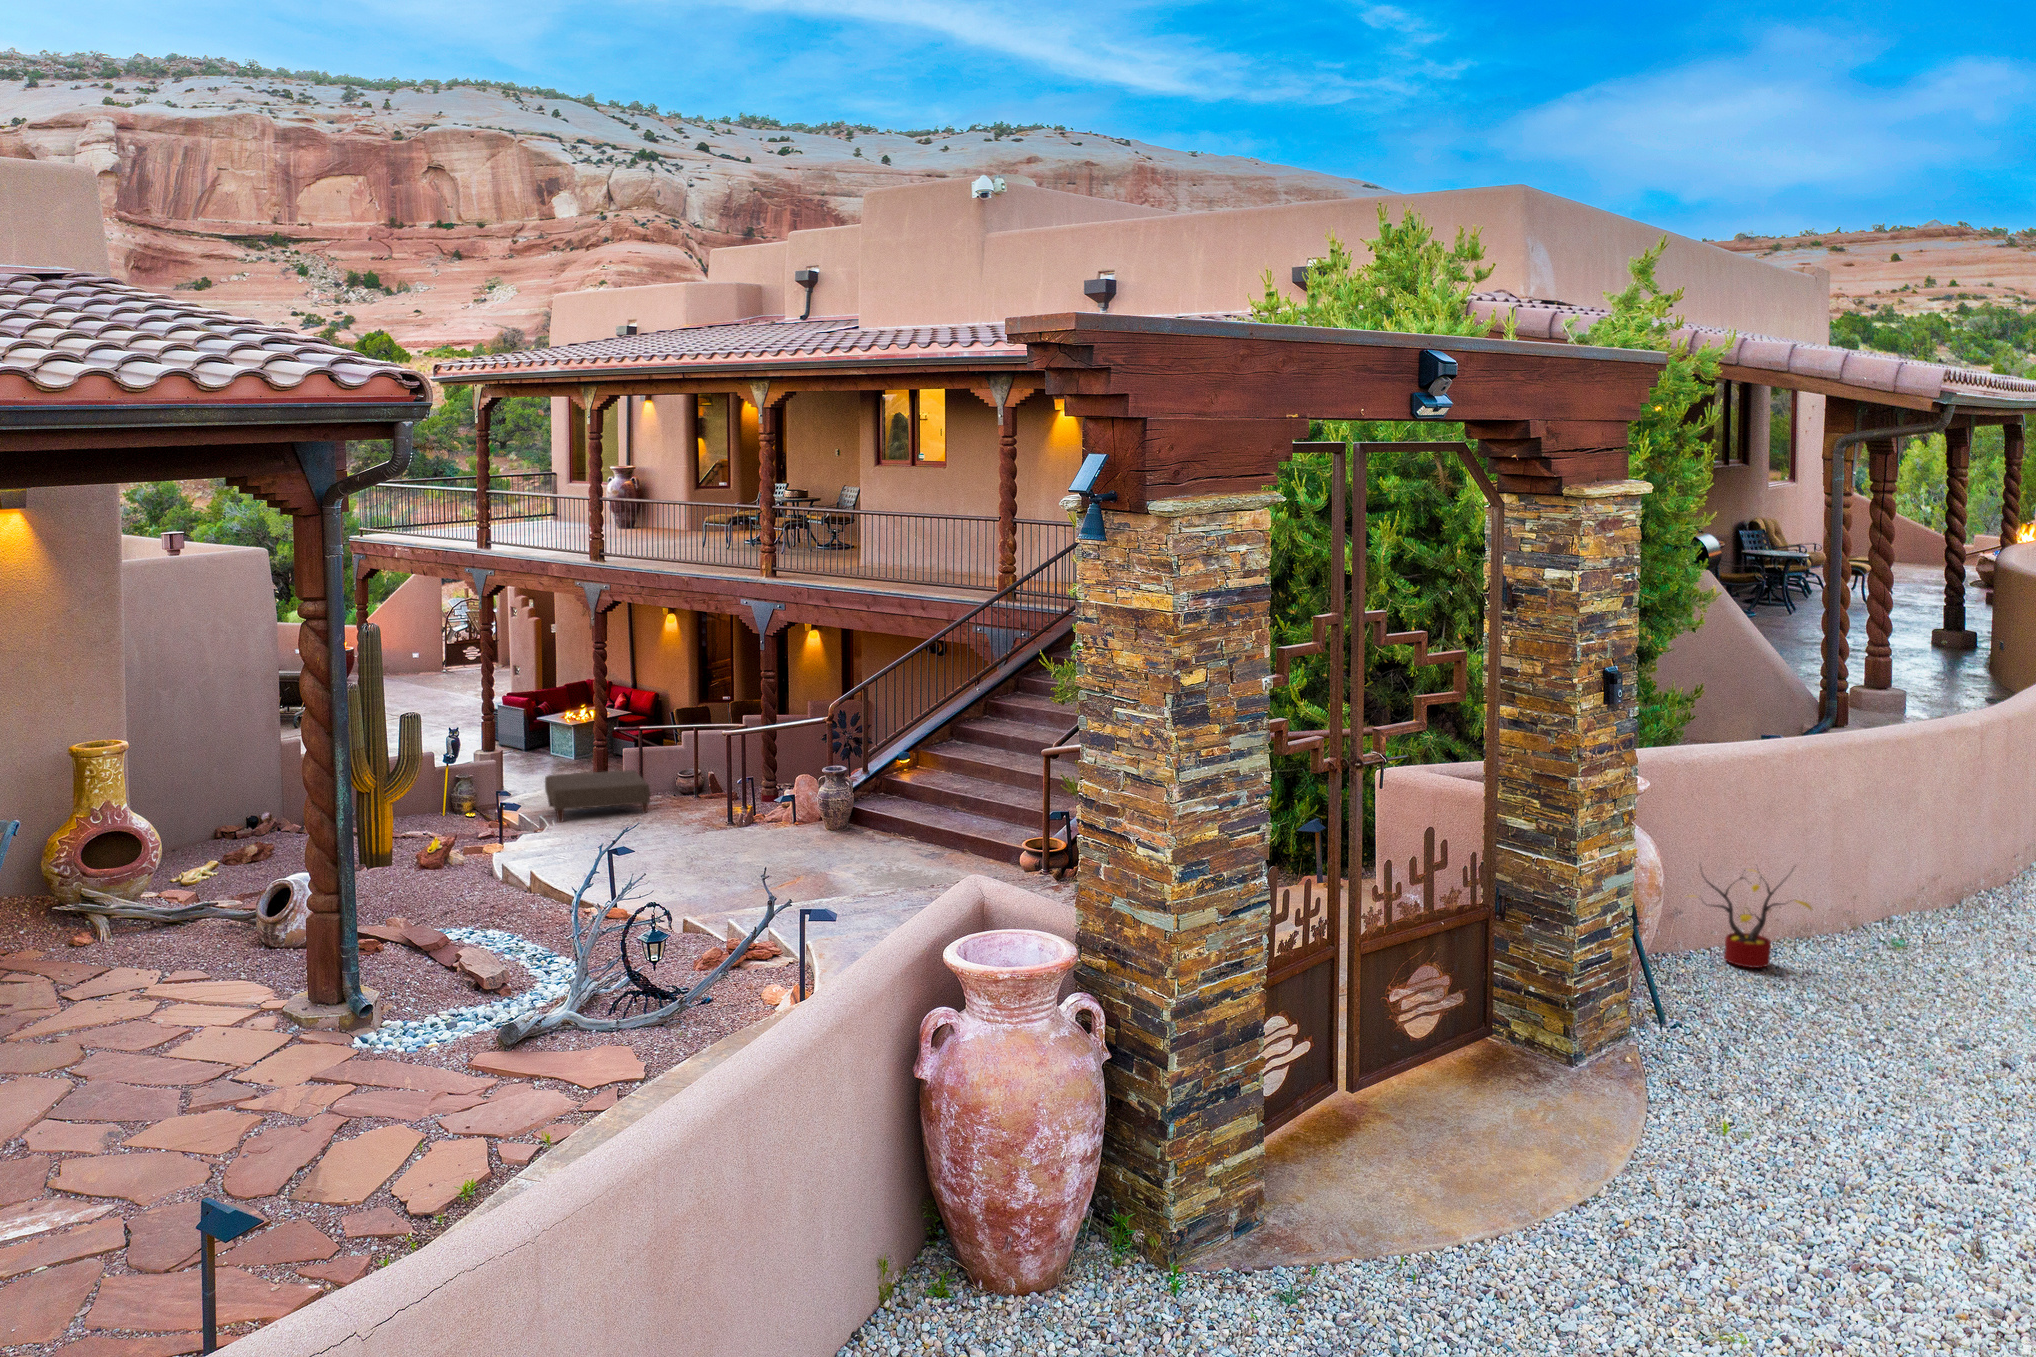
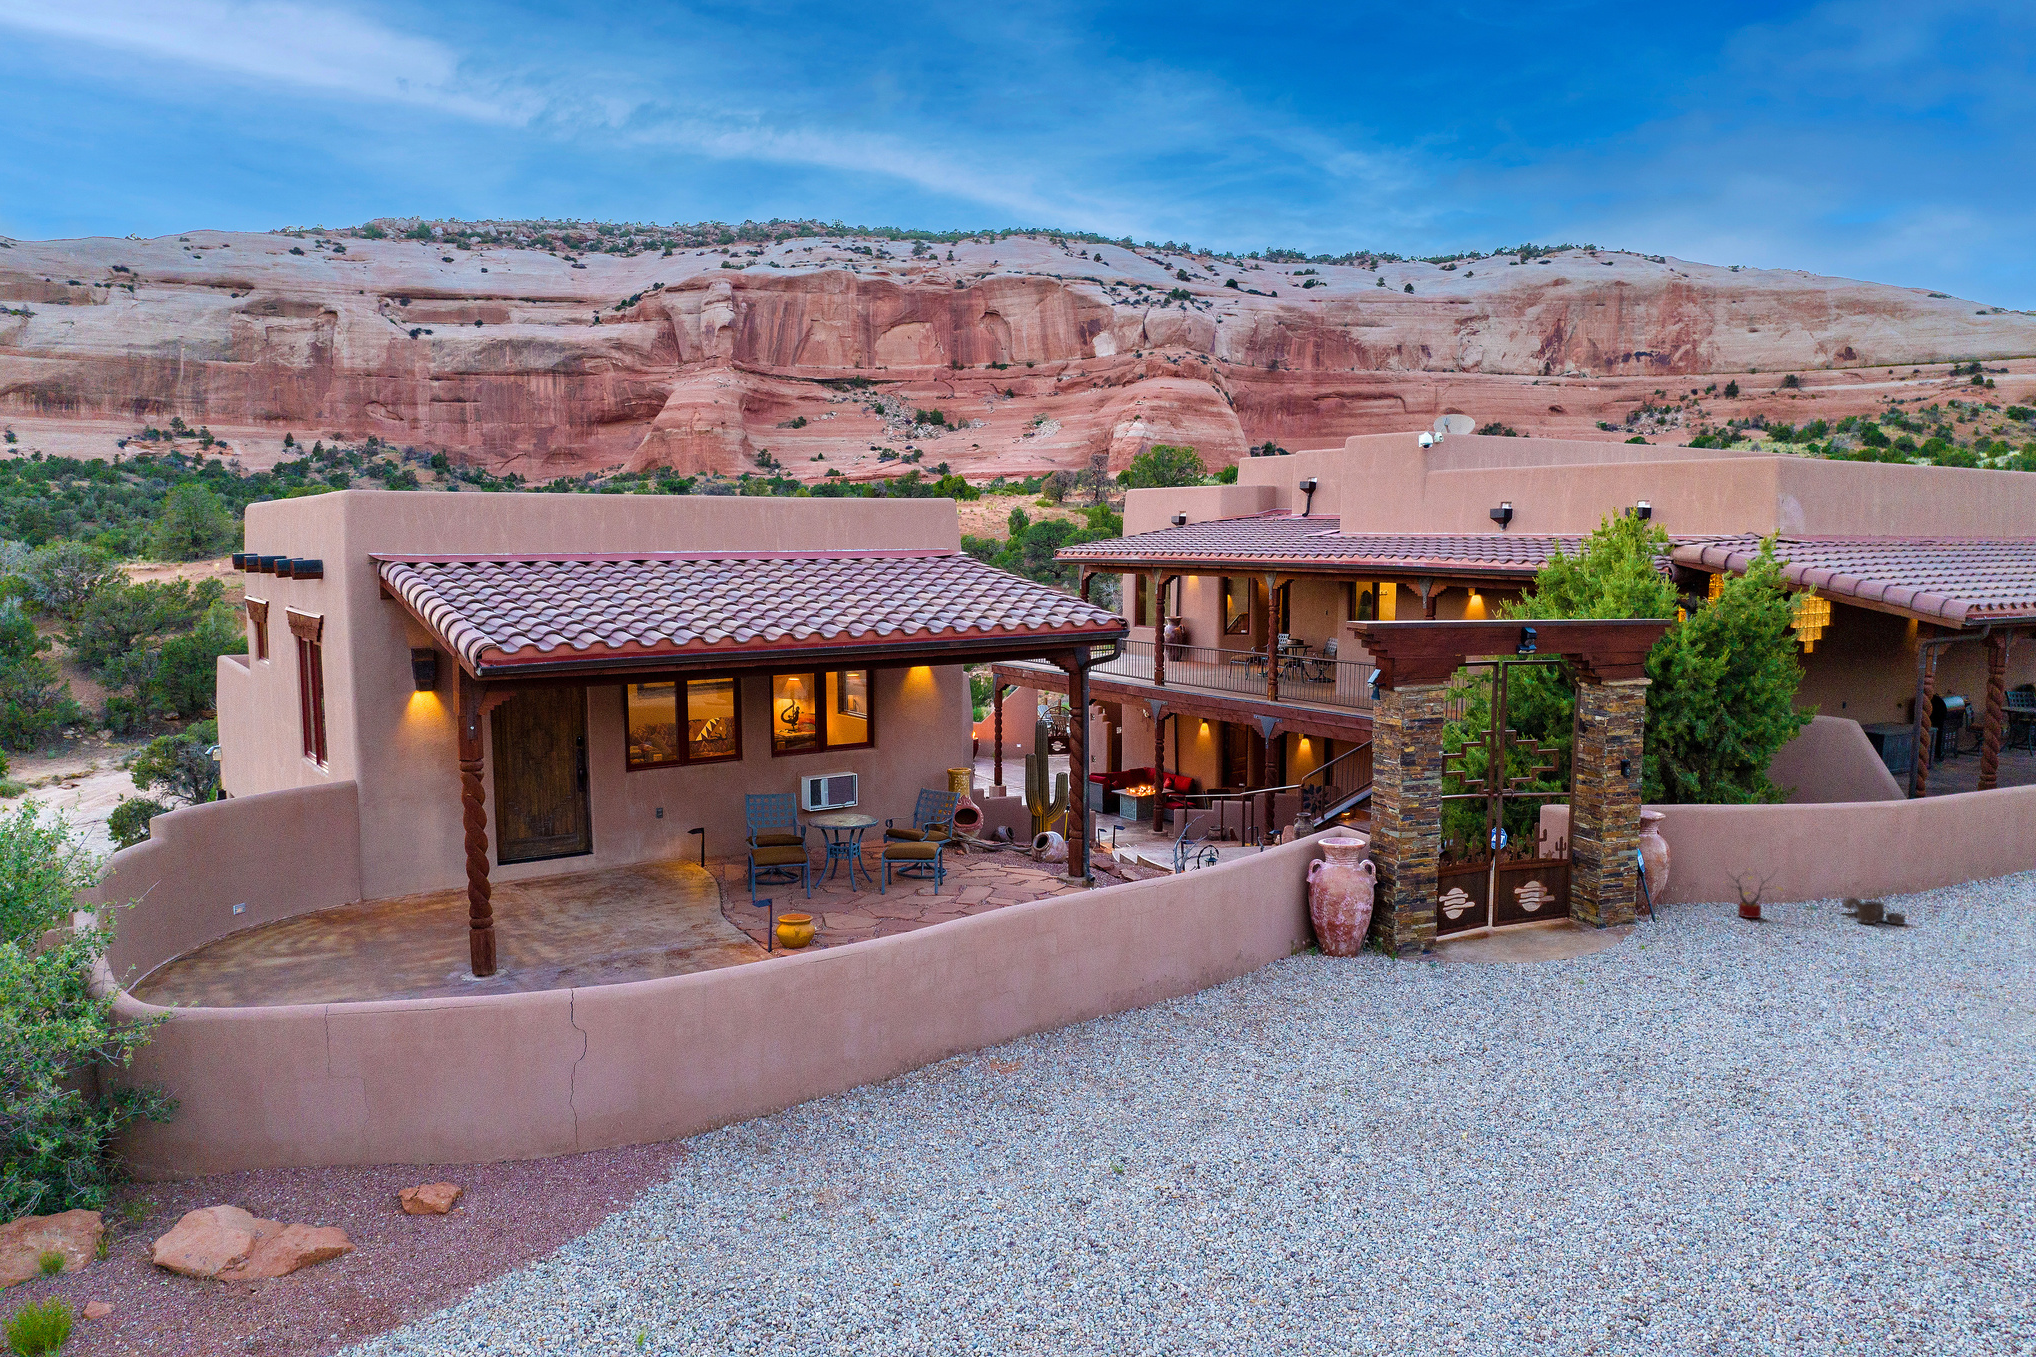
ottoman: present [545,770,650,822] -> none [1132,815,1194,842]
woven basket: none [1862,899,1994,957] -> present [1841,898,1905,925]

